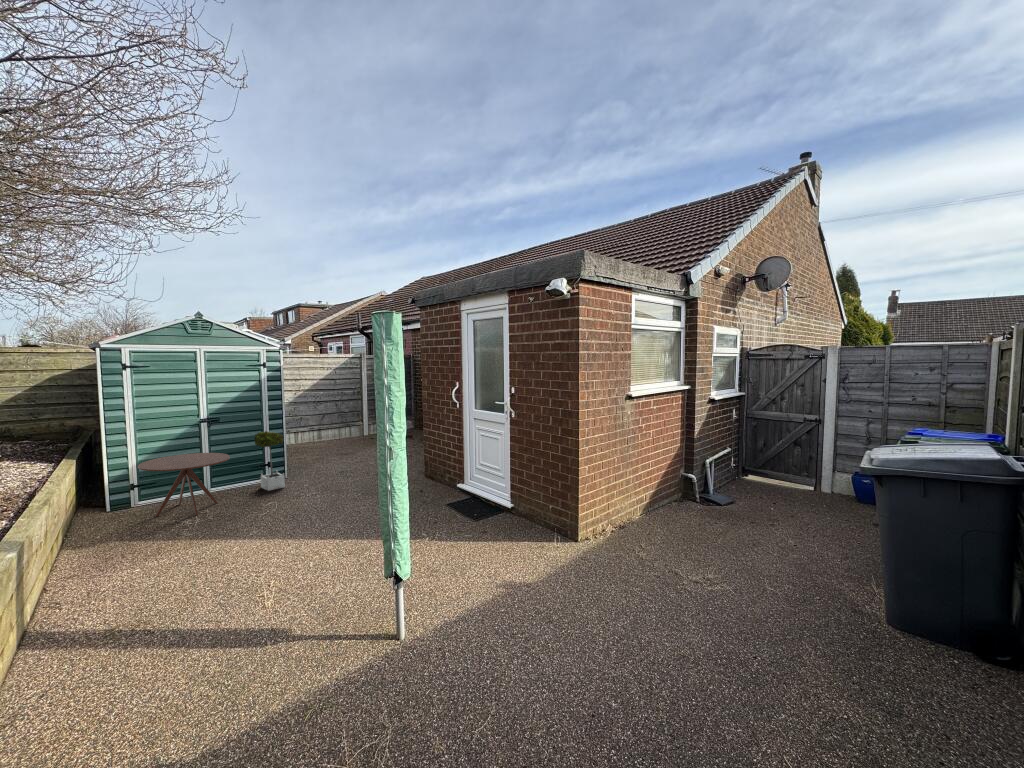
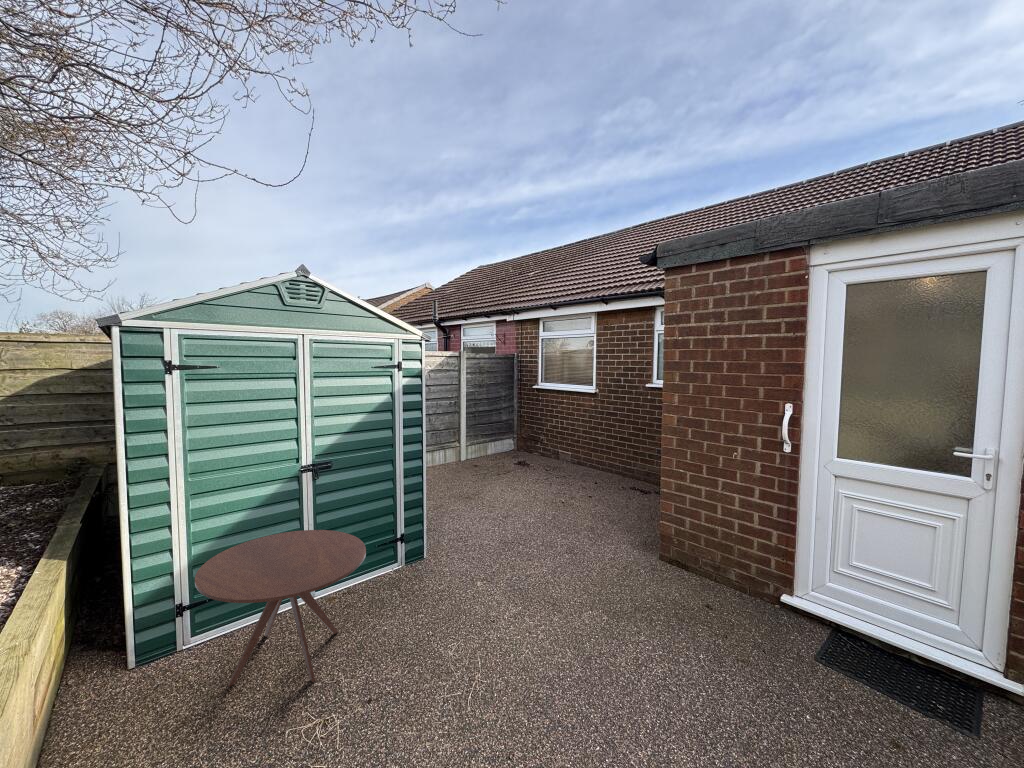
potted tree: present [255,431,285,491] -> none [385,483,434,590]

